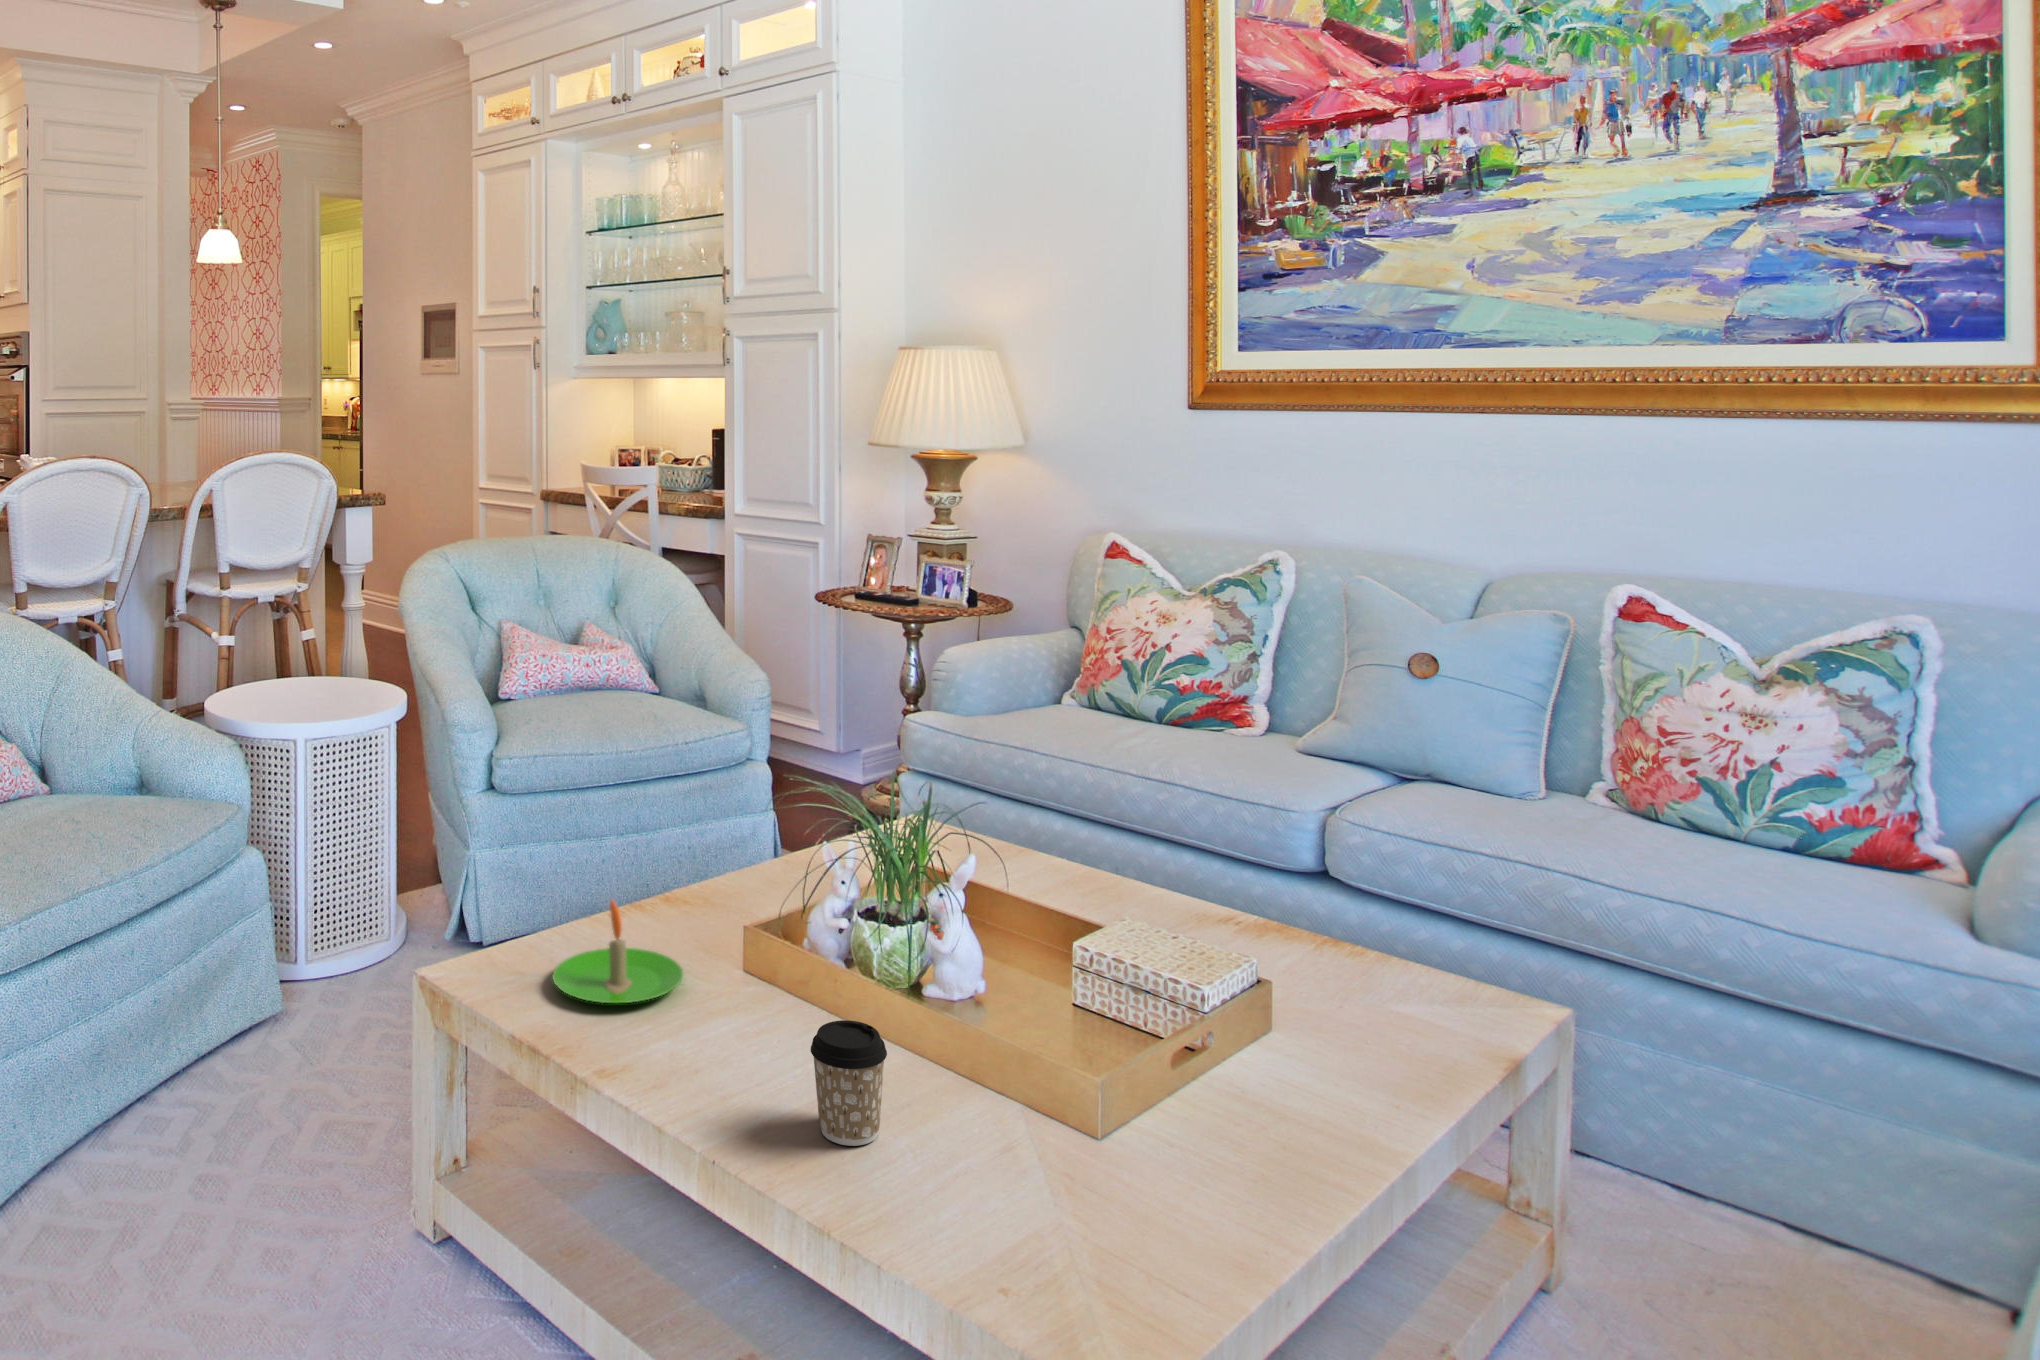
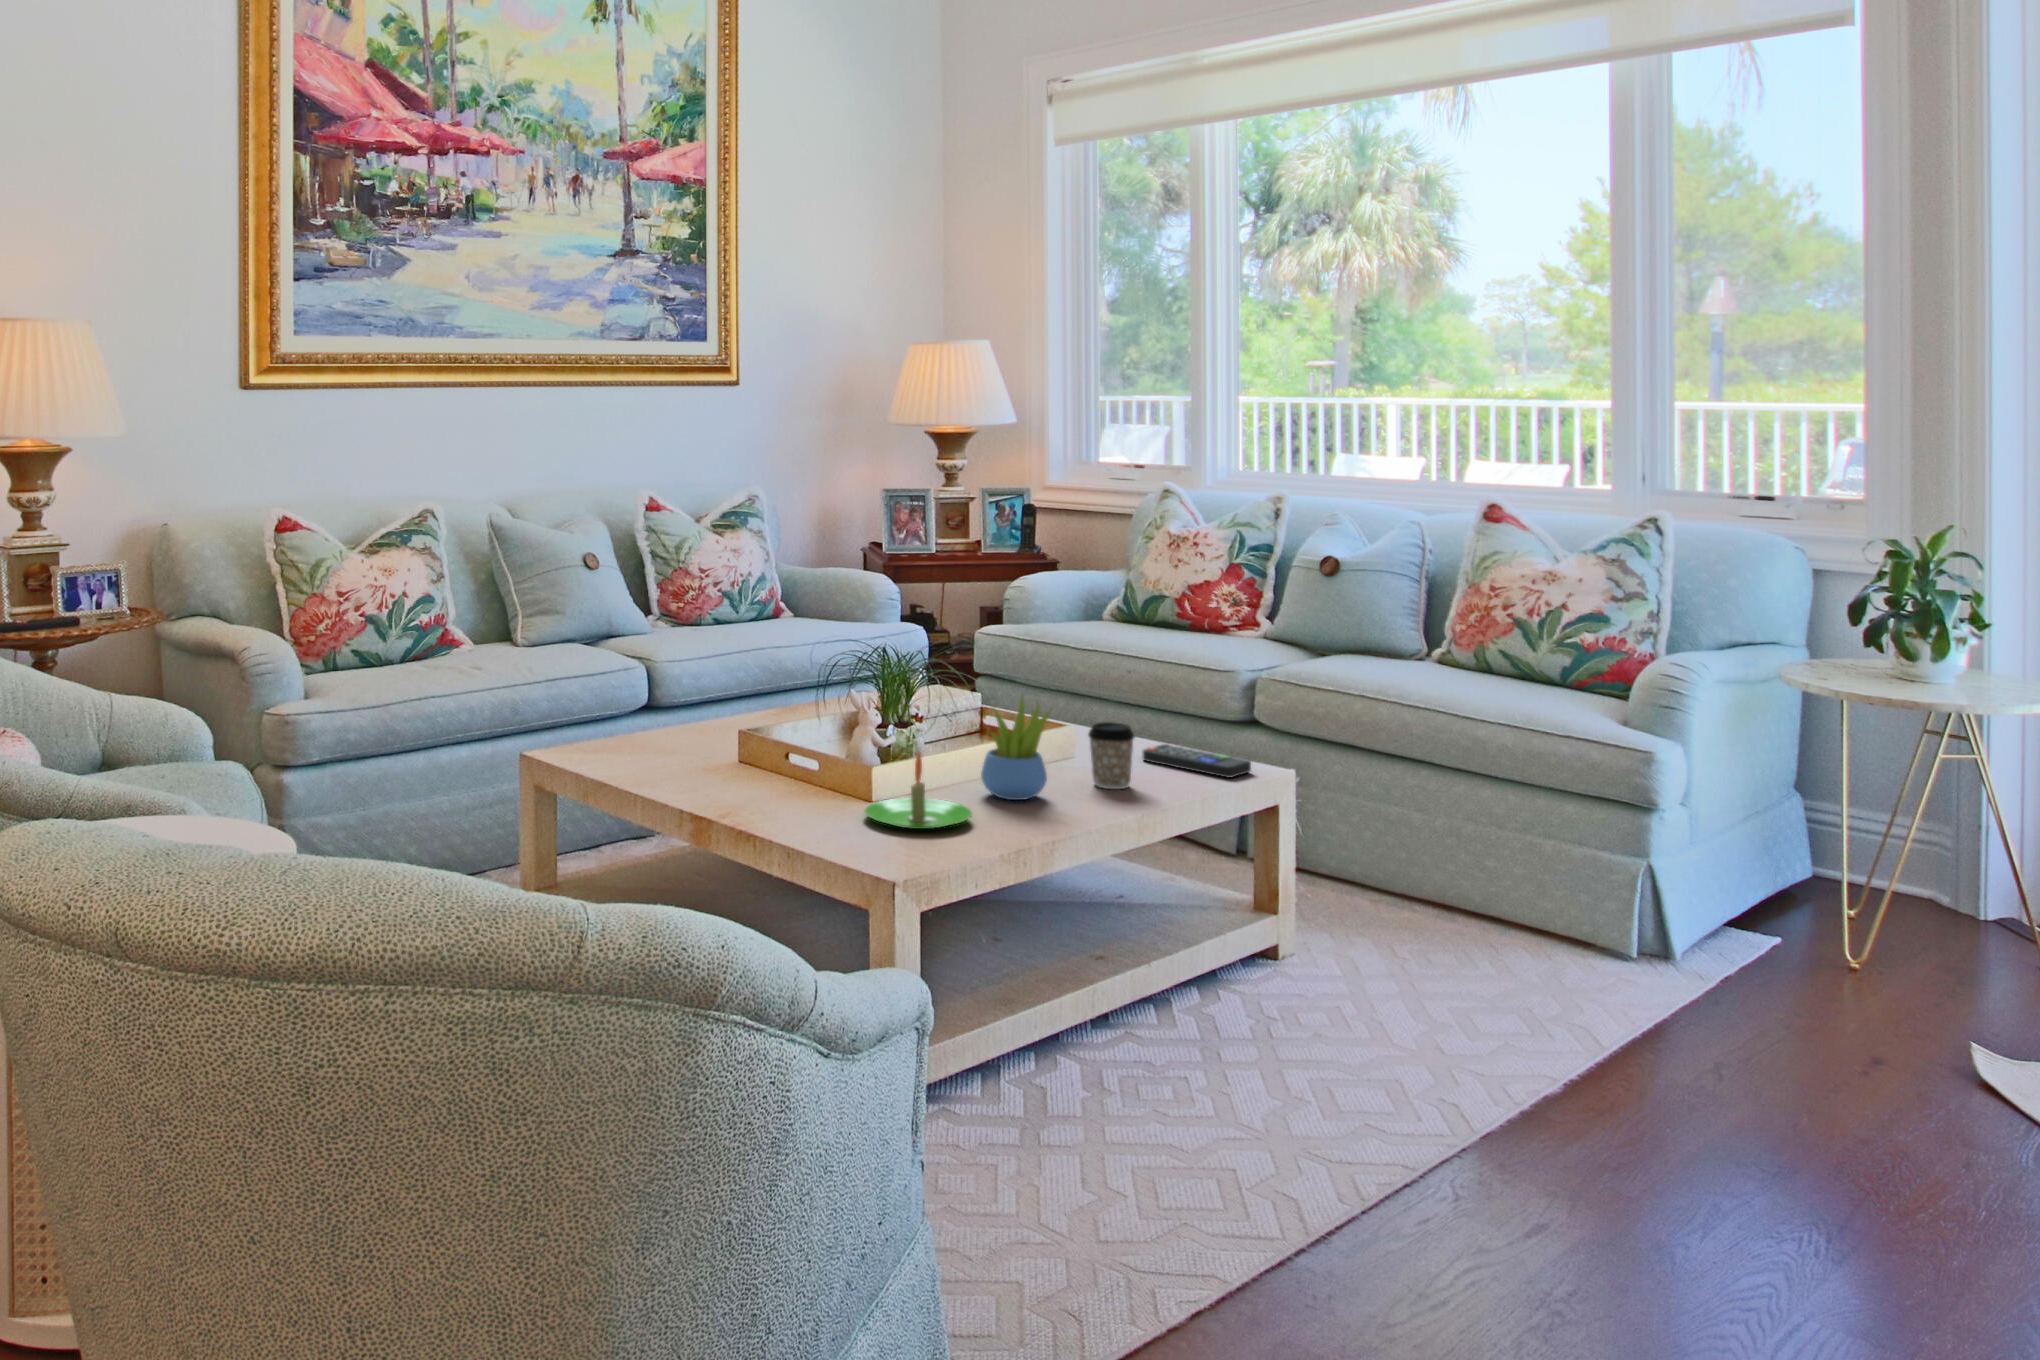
succulent plant: none [707,908,800,1060] -> present [981,696,1051,800]
remote control: none [956,1165,1131,1298] -> present [1143,744,1251,778]

